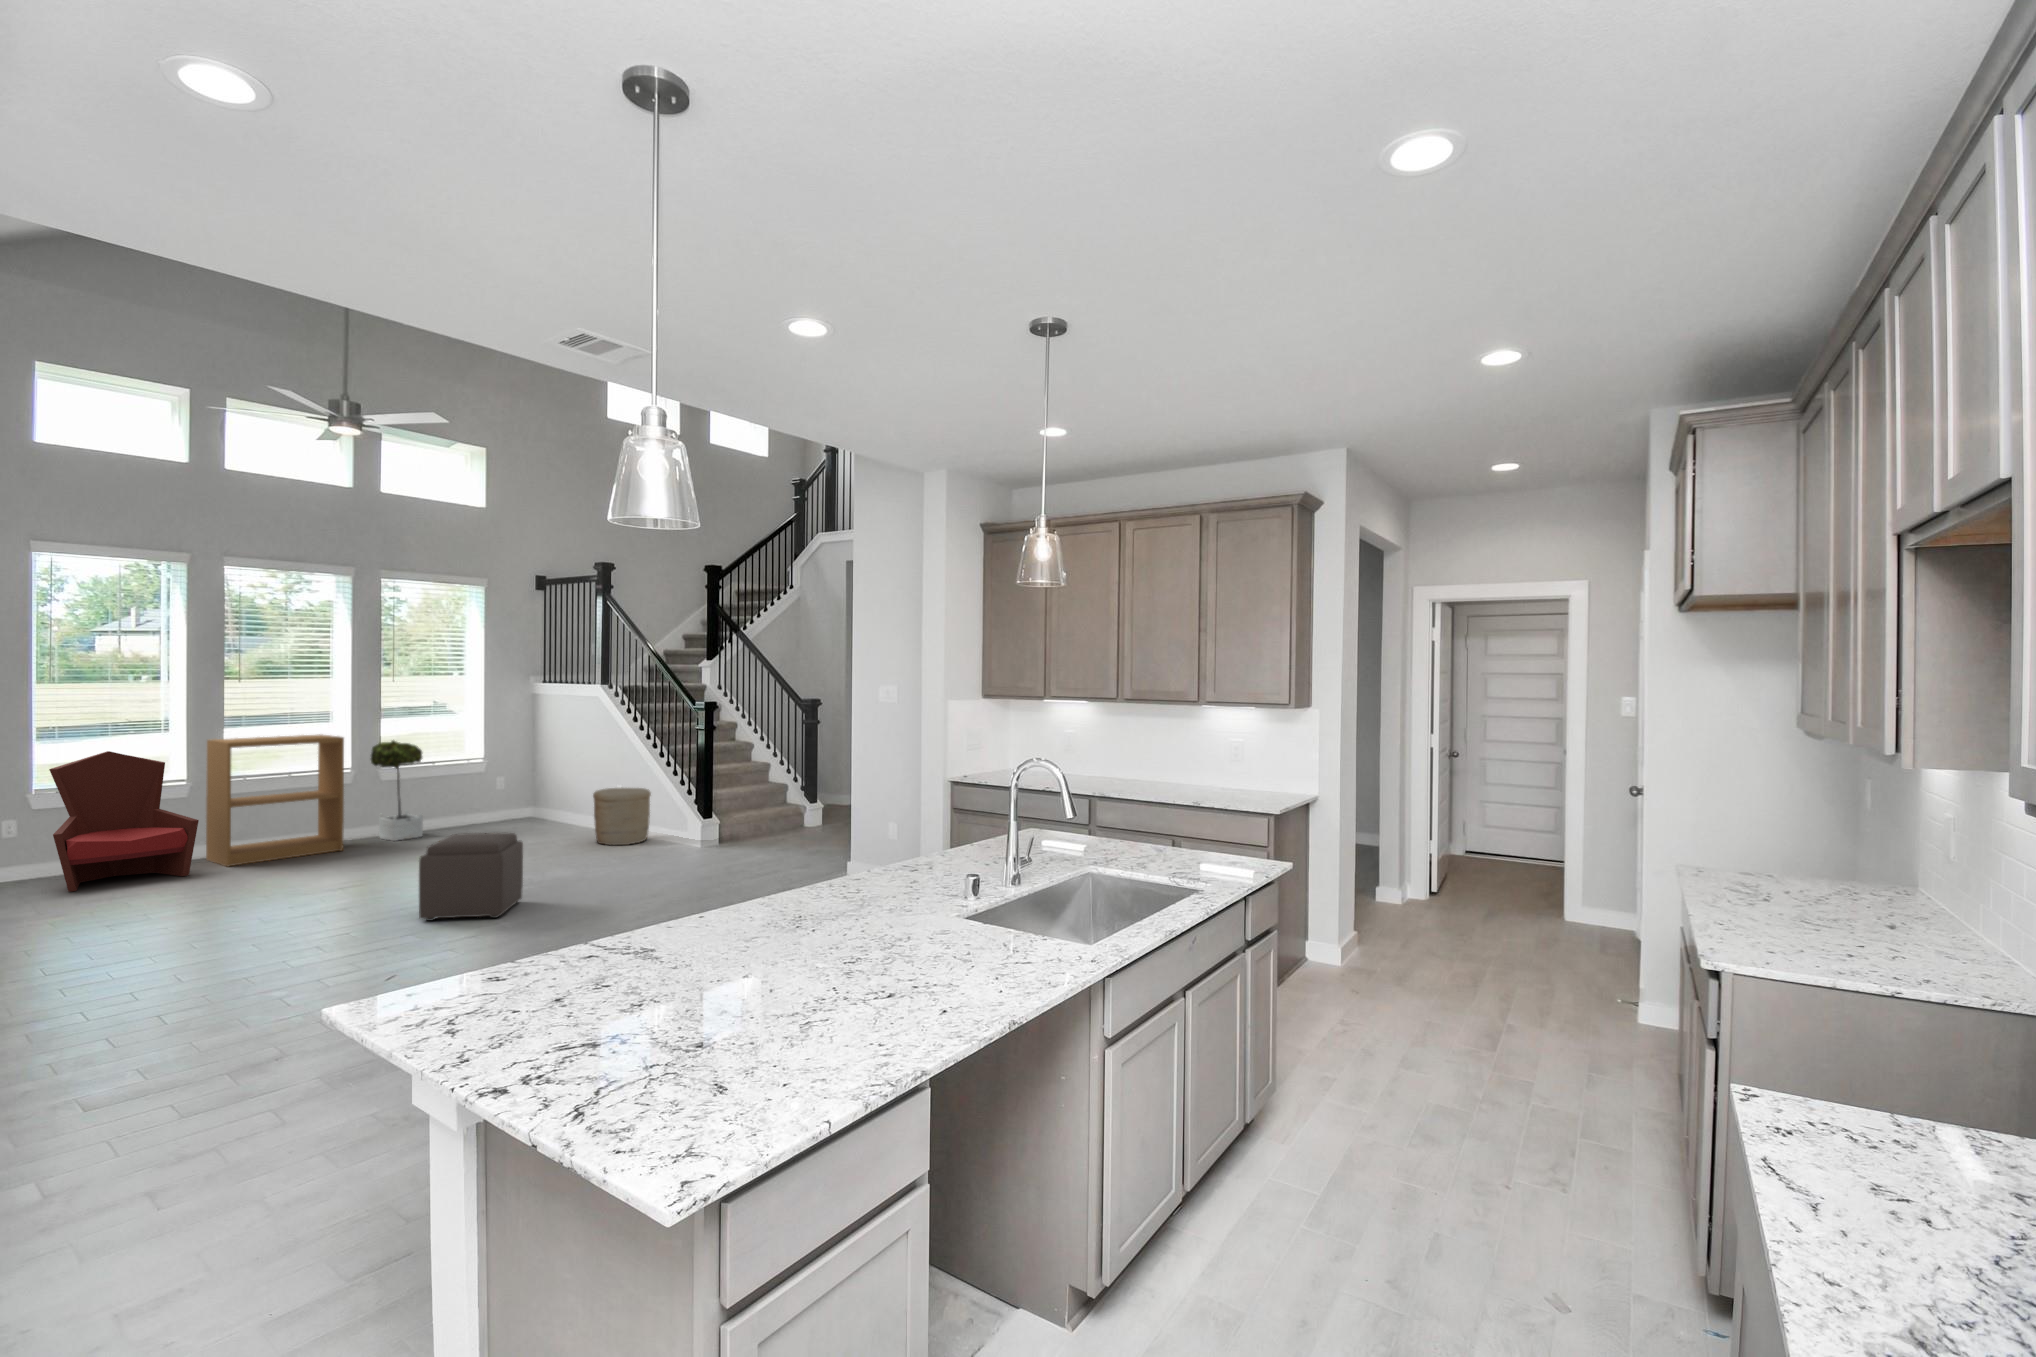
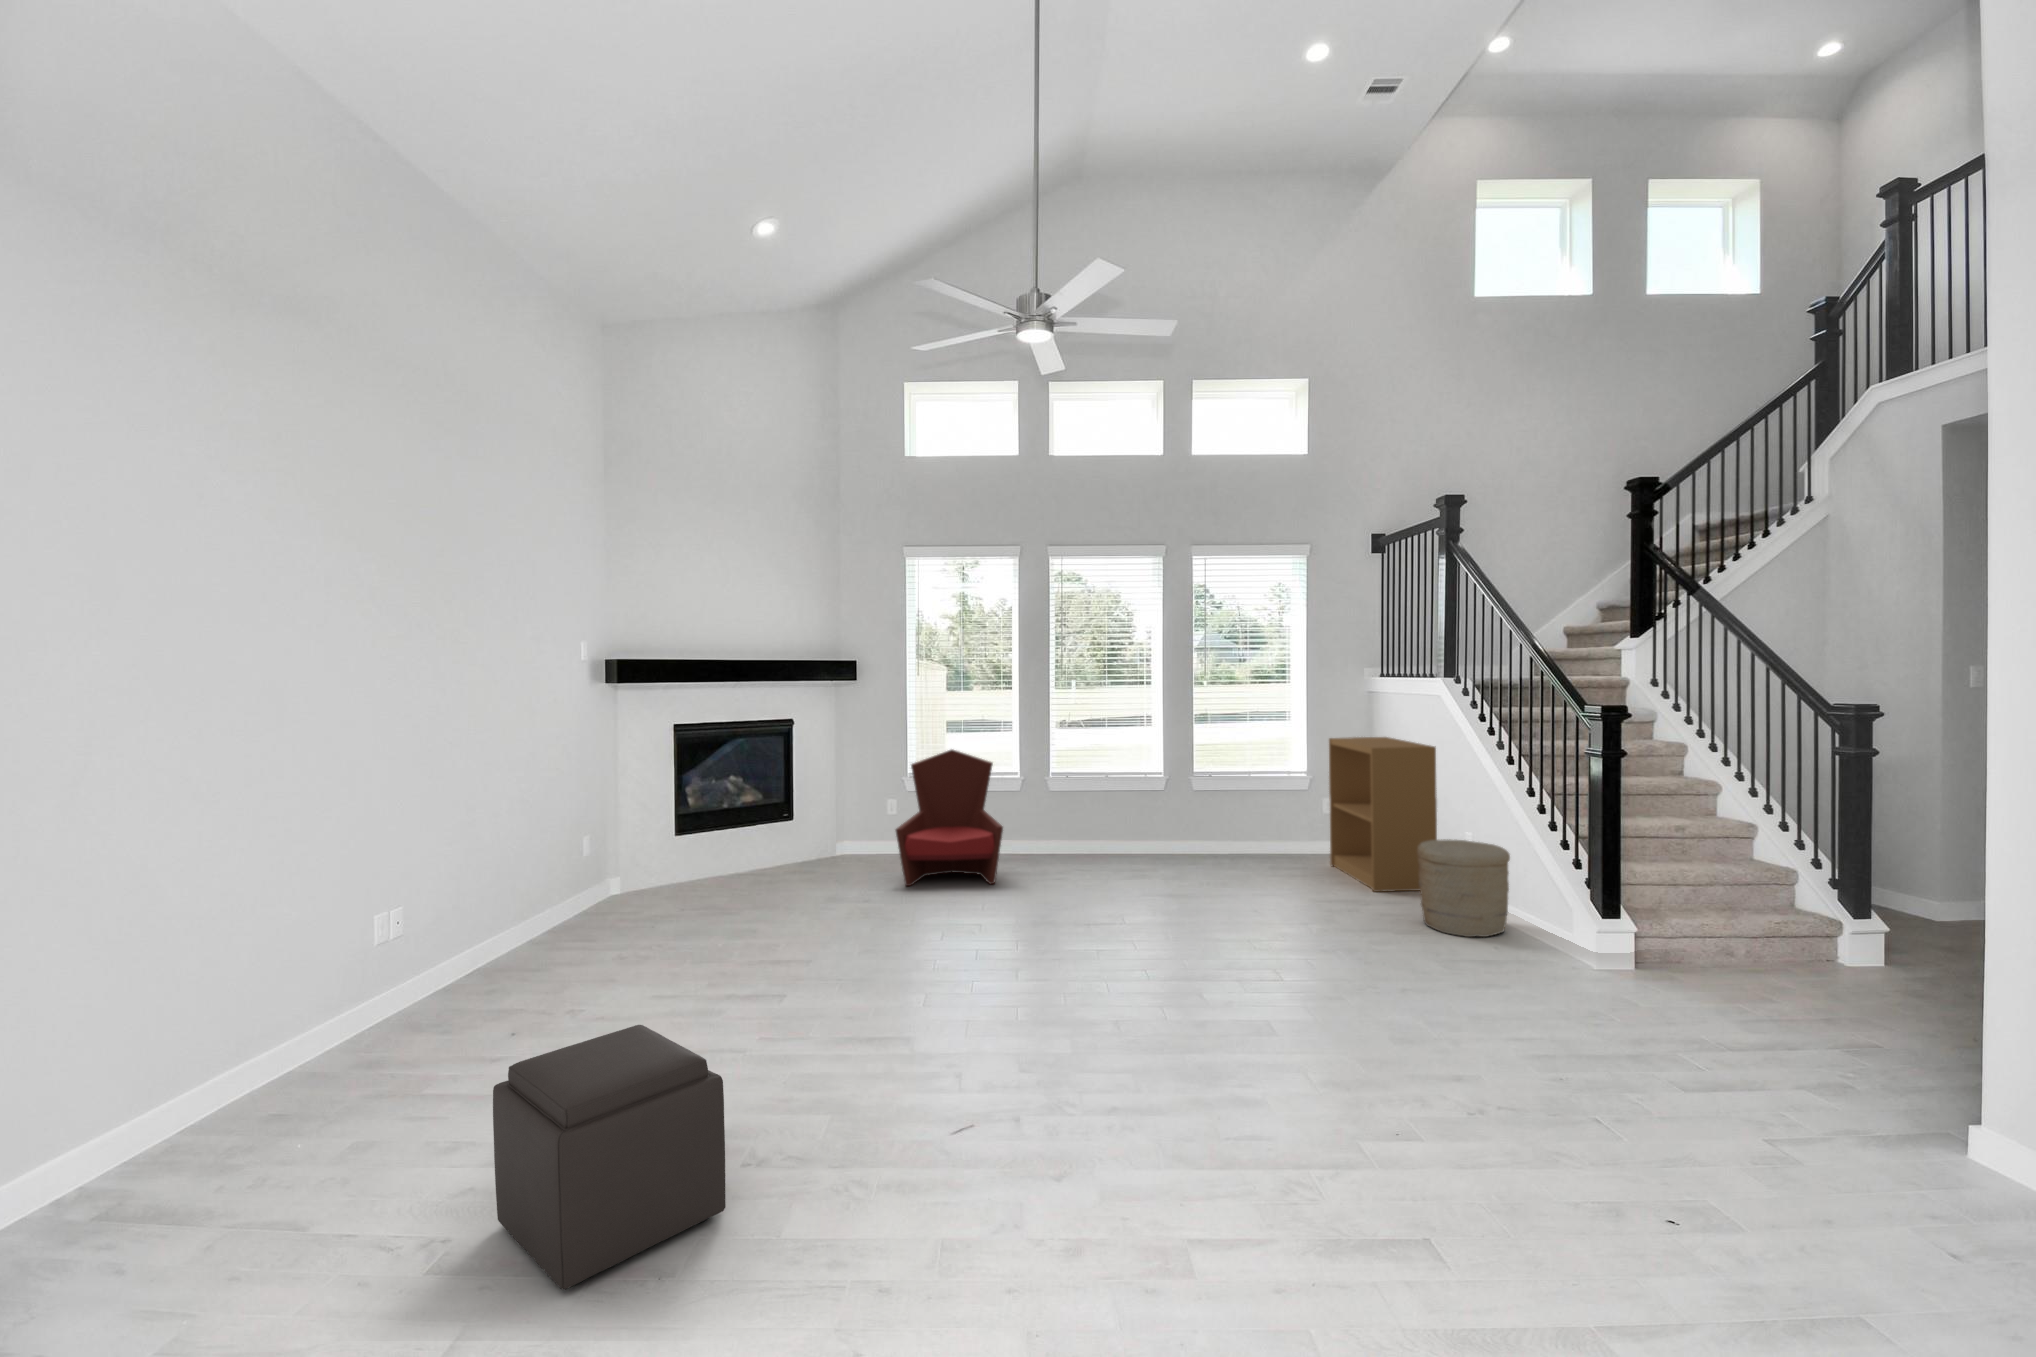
bookshelf: present [206,734,344,867] -> present [1329,737,1437,892]
potted tree: present [371,740,423,841] -> none [1174,748,1228,870]
ottoman: present [419,833,523,921] -> present [493,1025,725,1290]

